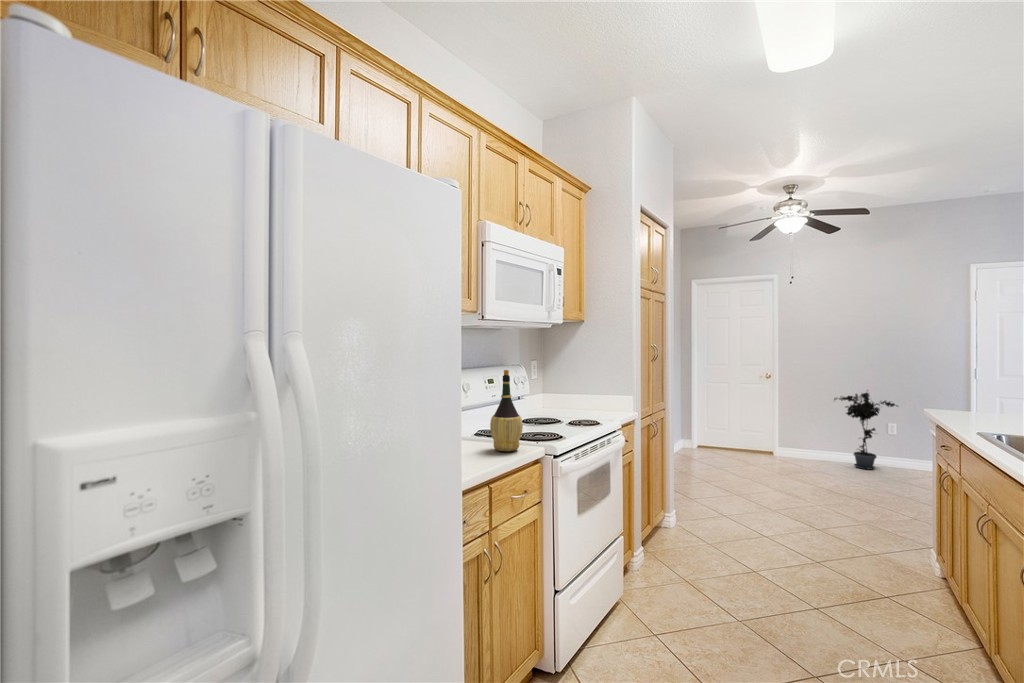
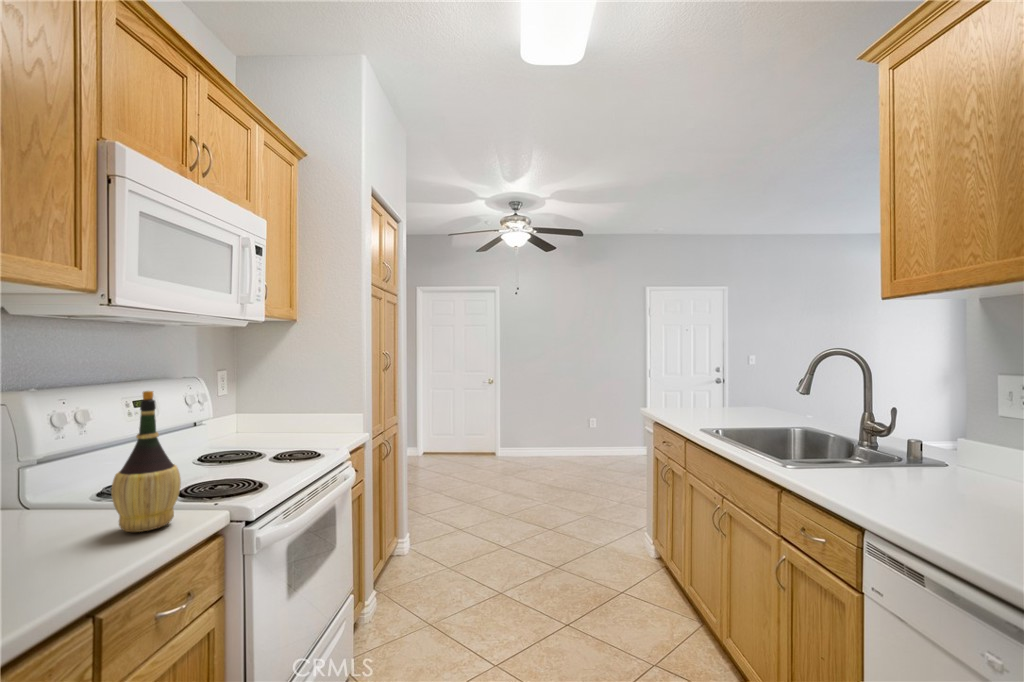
potted plant: present [834,392,898,470] -> none [544,391,590,460]

